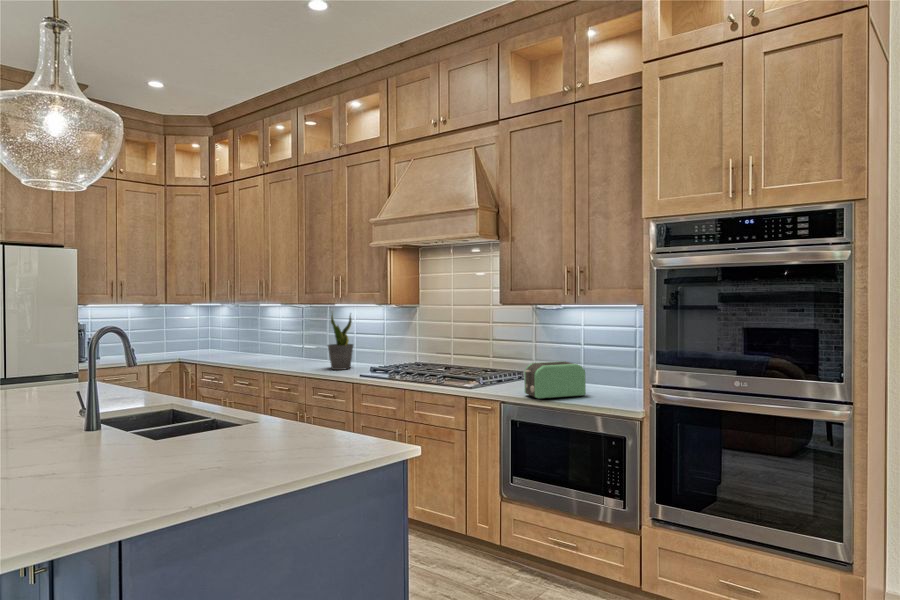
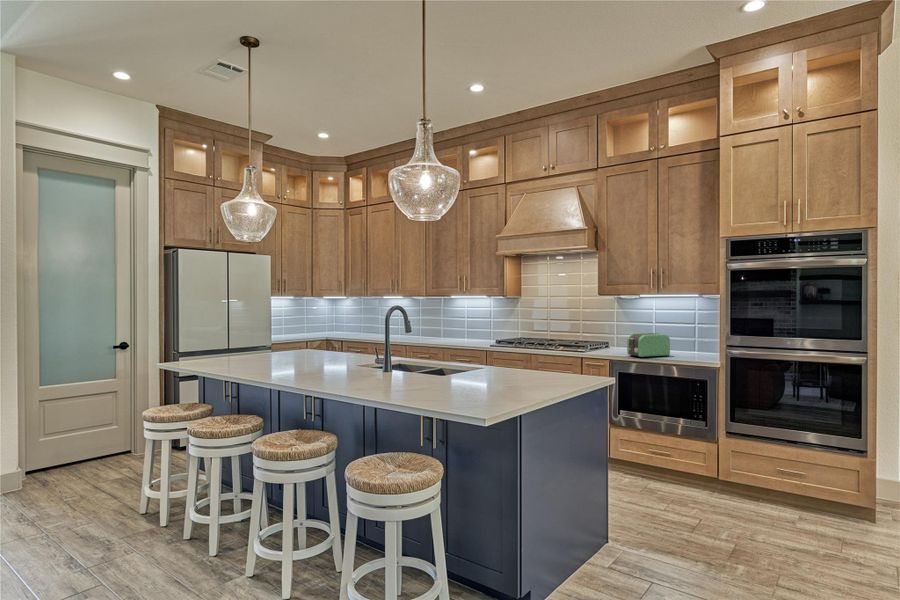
potted plant: present [328,314,353,370] -> none [457,301,476,343]

